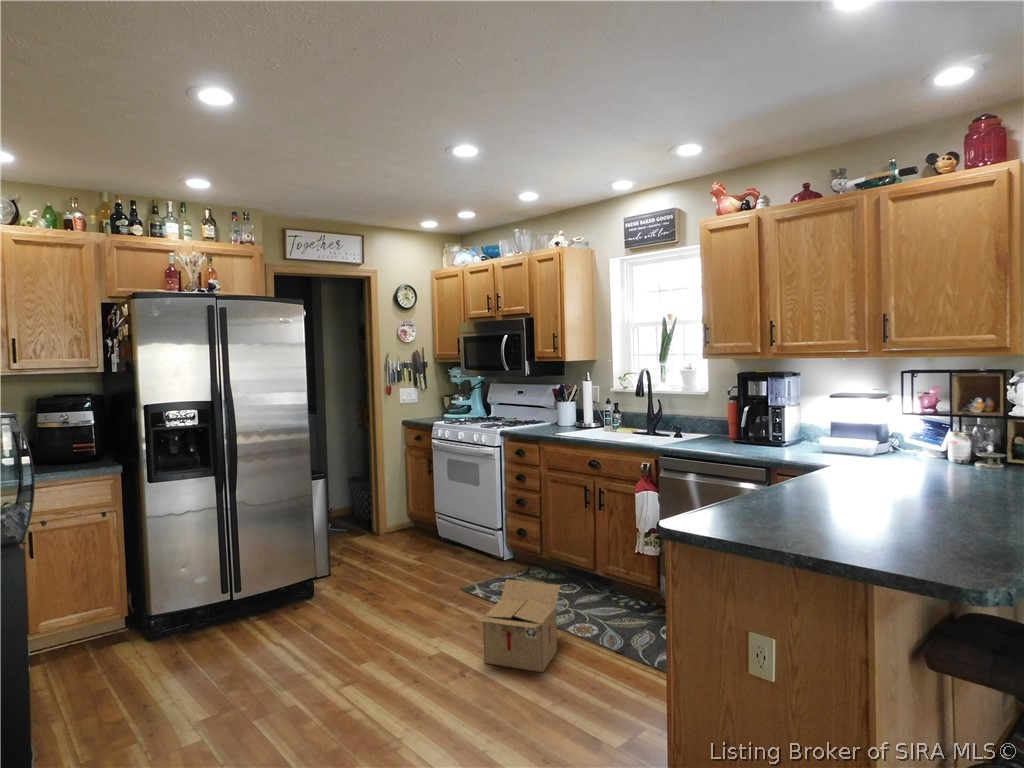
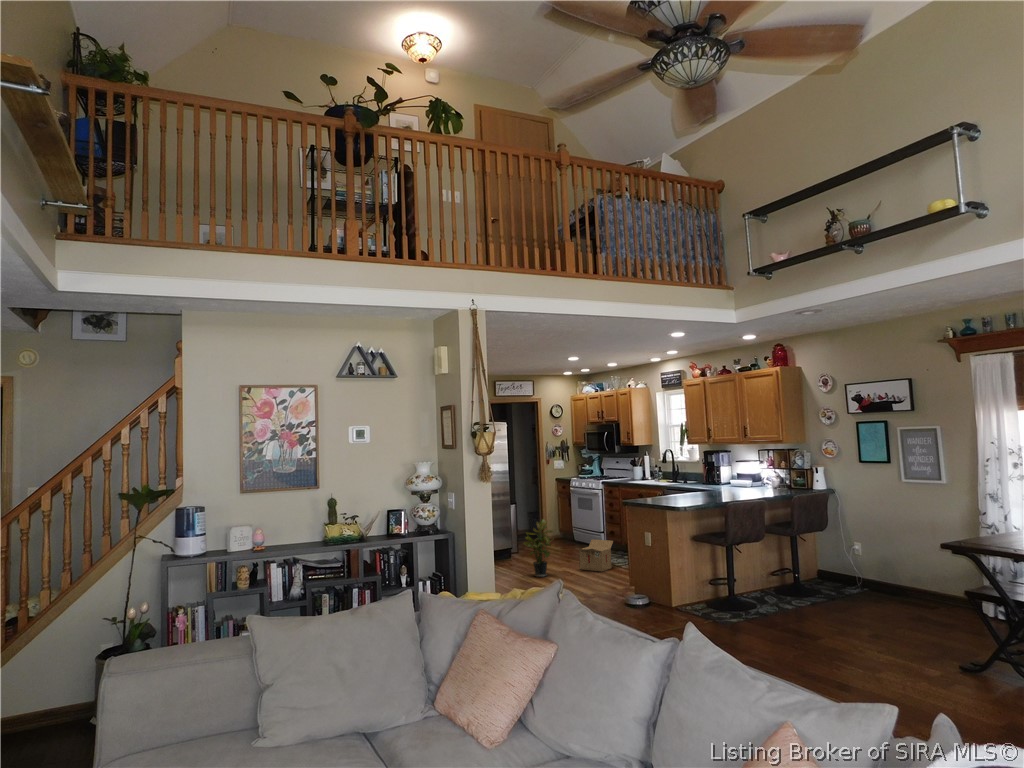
potted plant: none [342,561,429,724] -> present [524,519,553,577]

